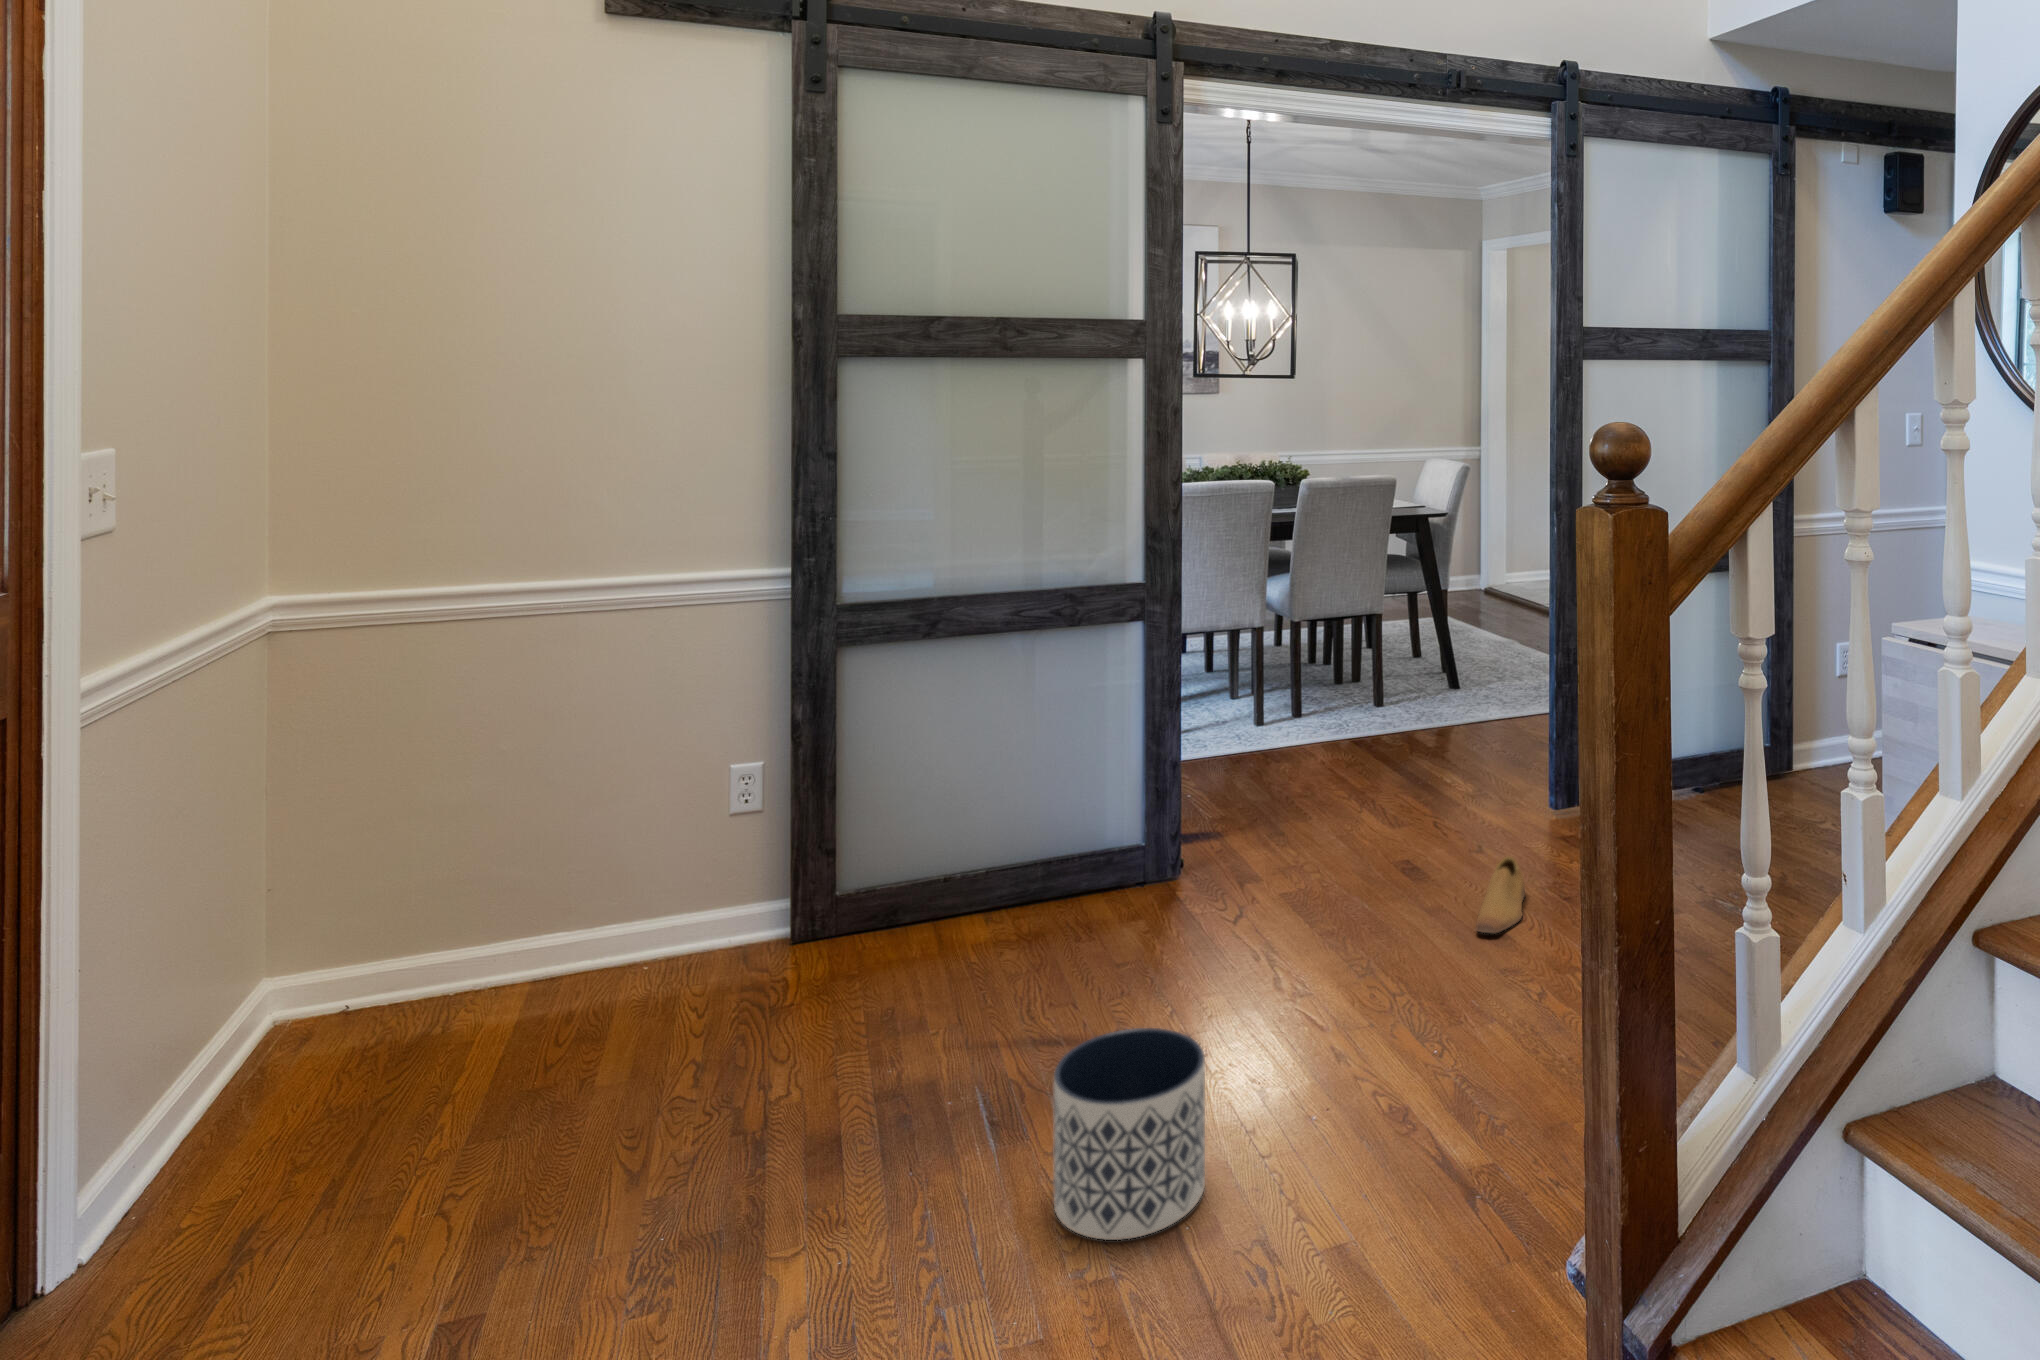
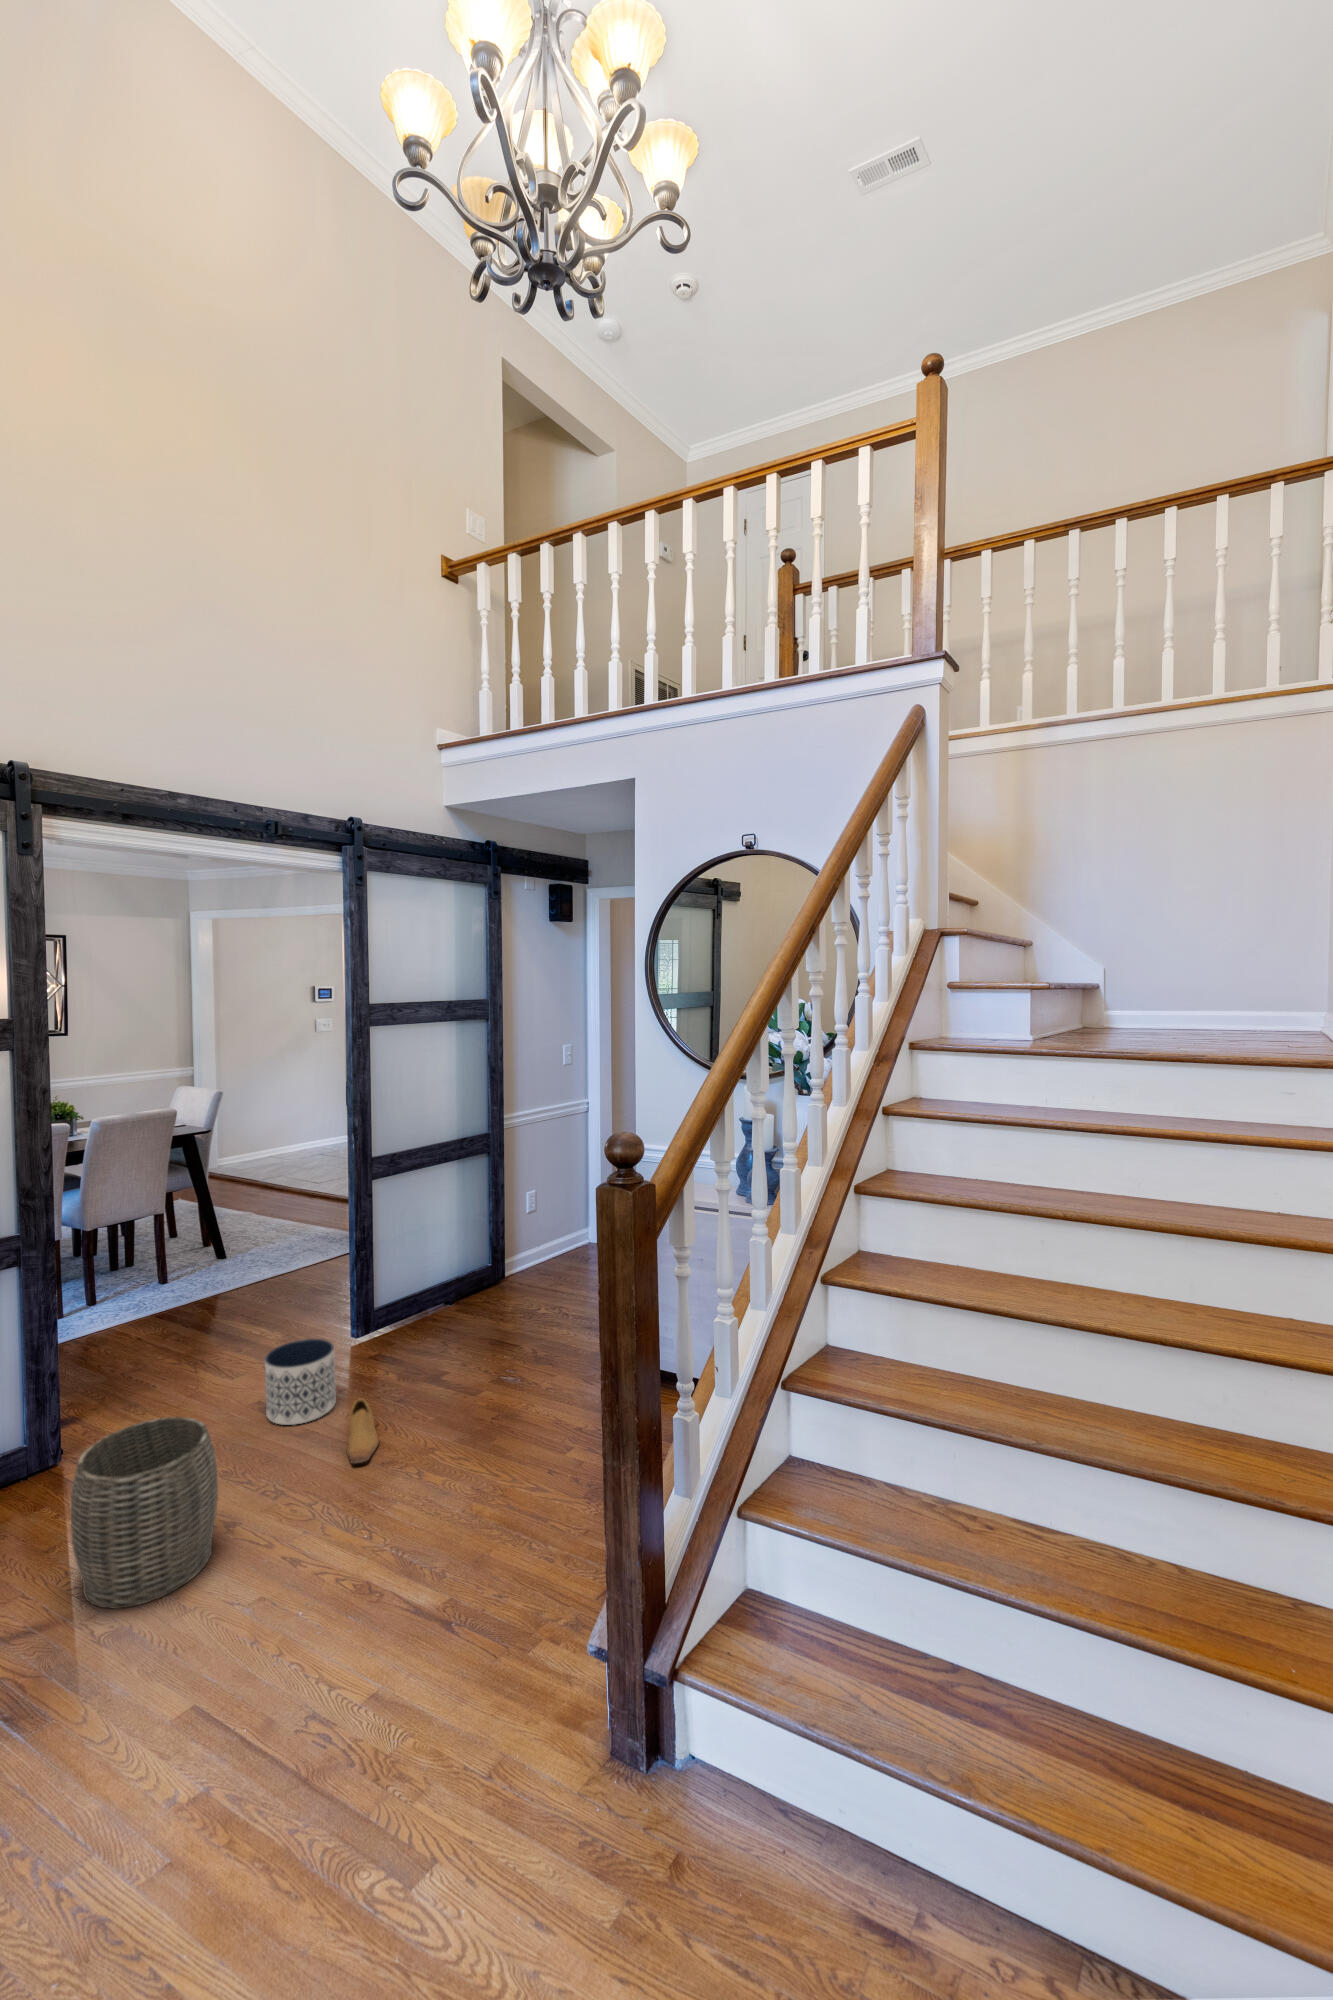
woven basket: none [1143,796,1298,1001] -> present [71,1417,218,1608]
planter: present [1054,1028,1205,1240] -> present [265,1339,336,1425]

